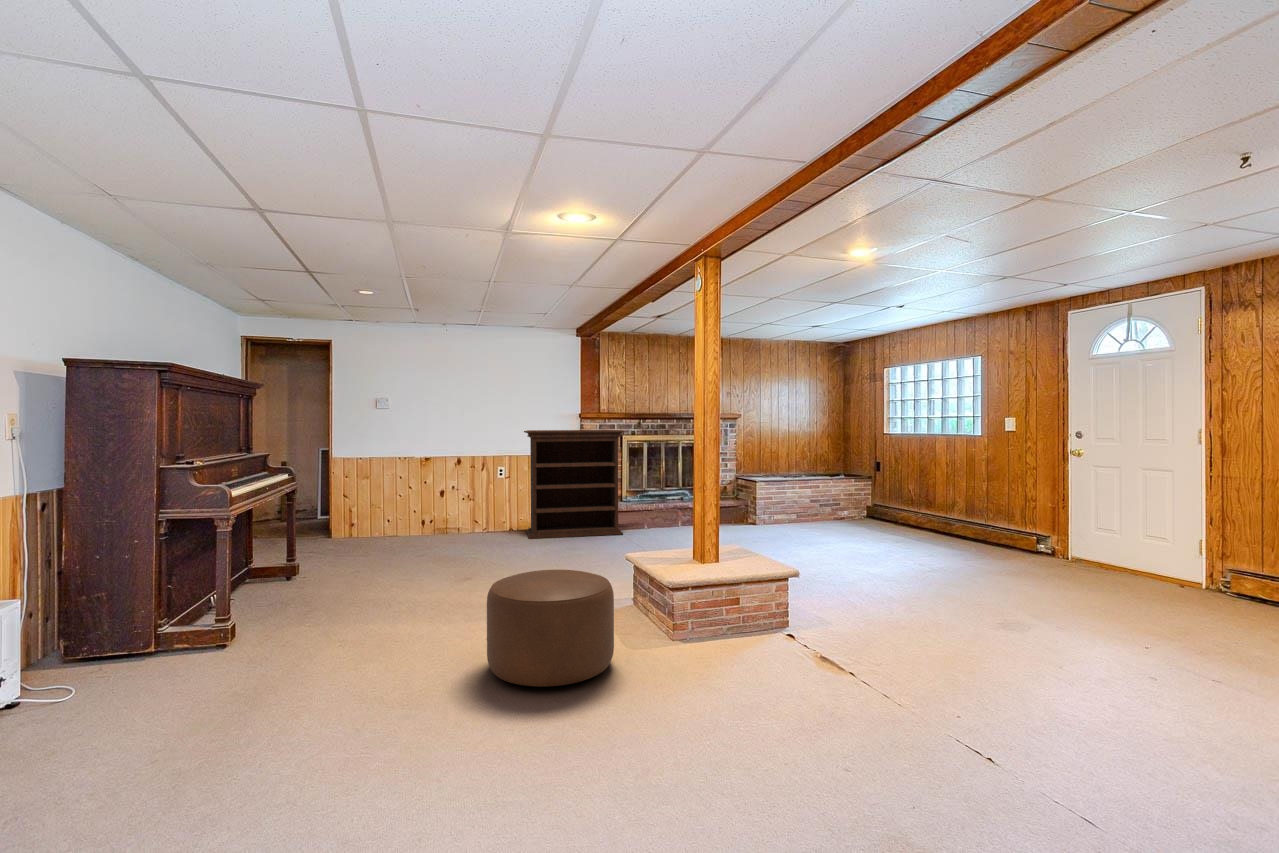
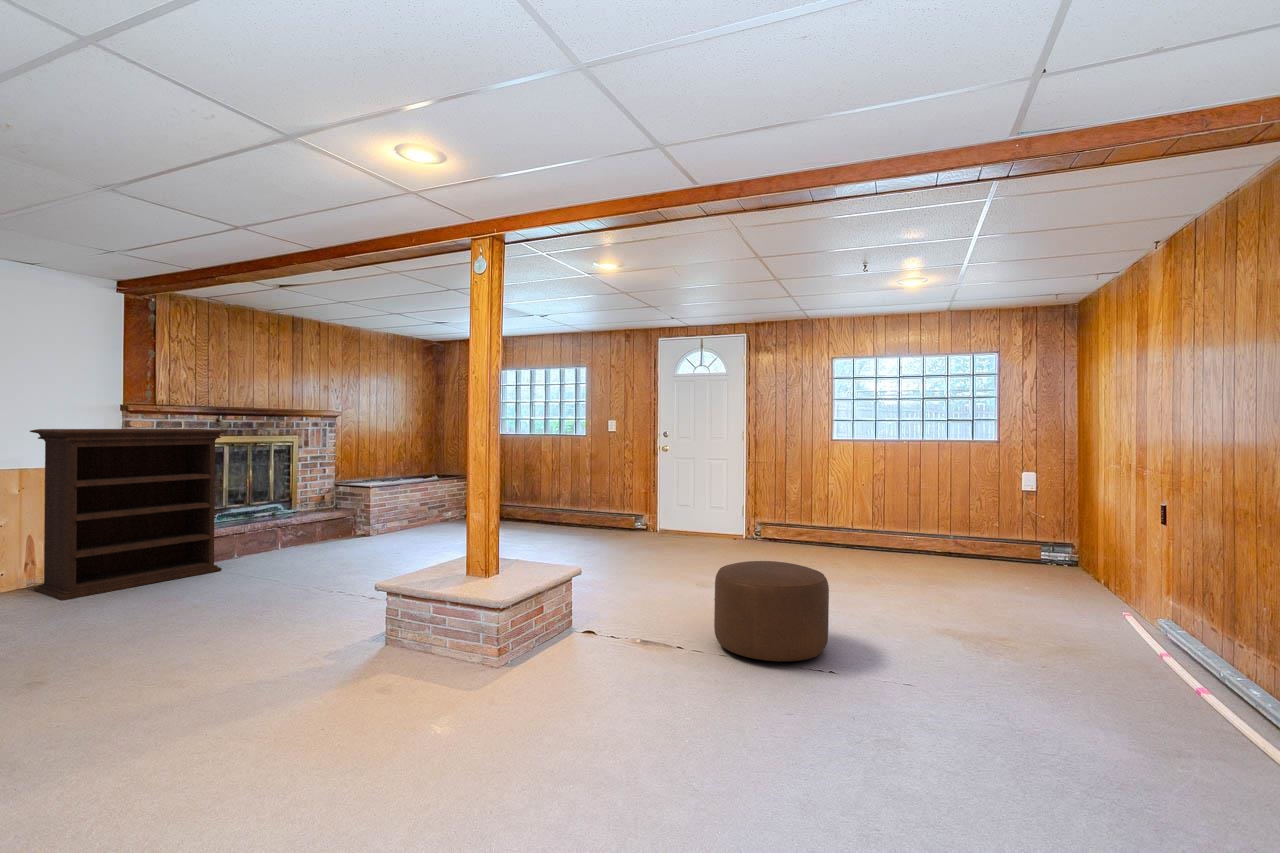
ottoman: present [487,570,614,687] -> present [714,561,829,661]

